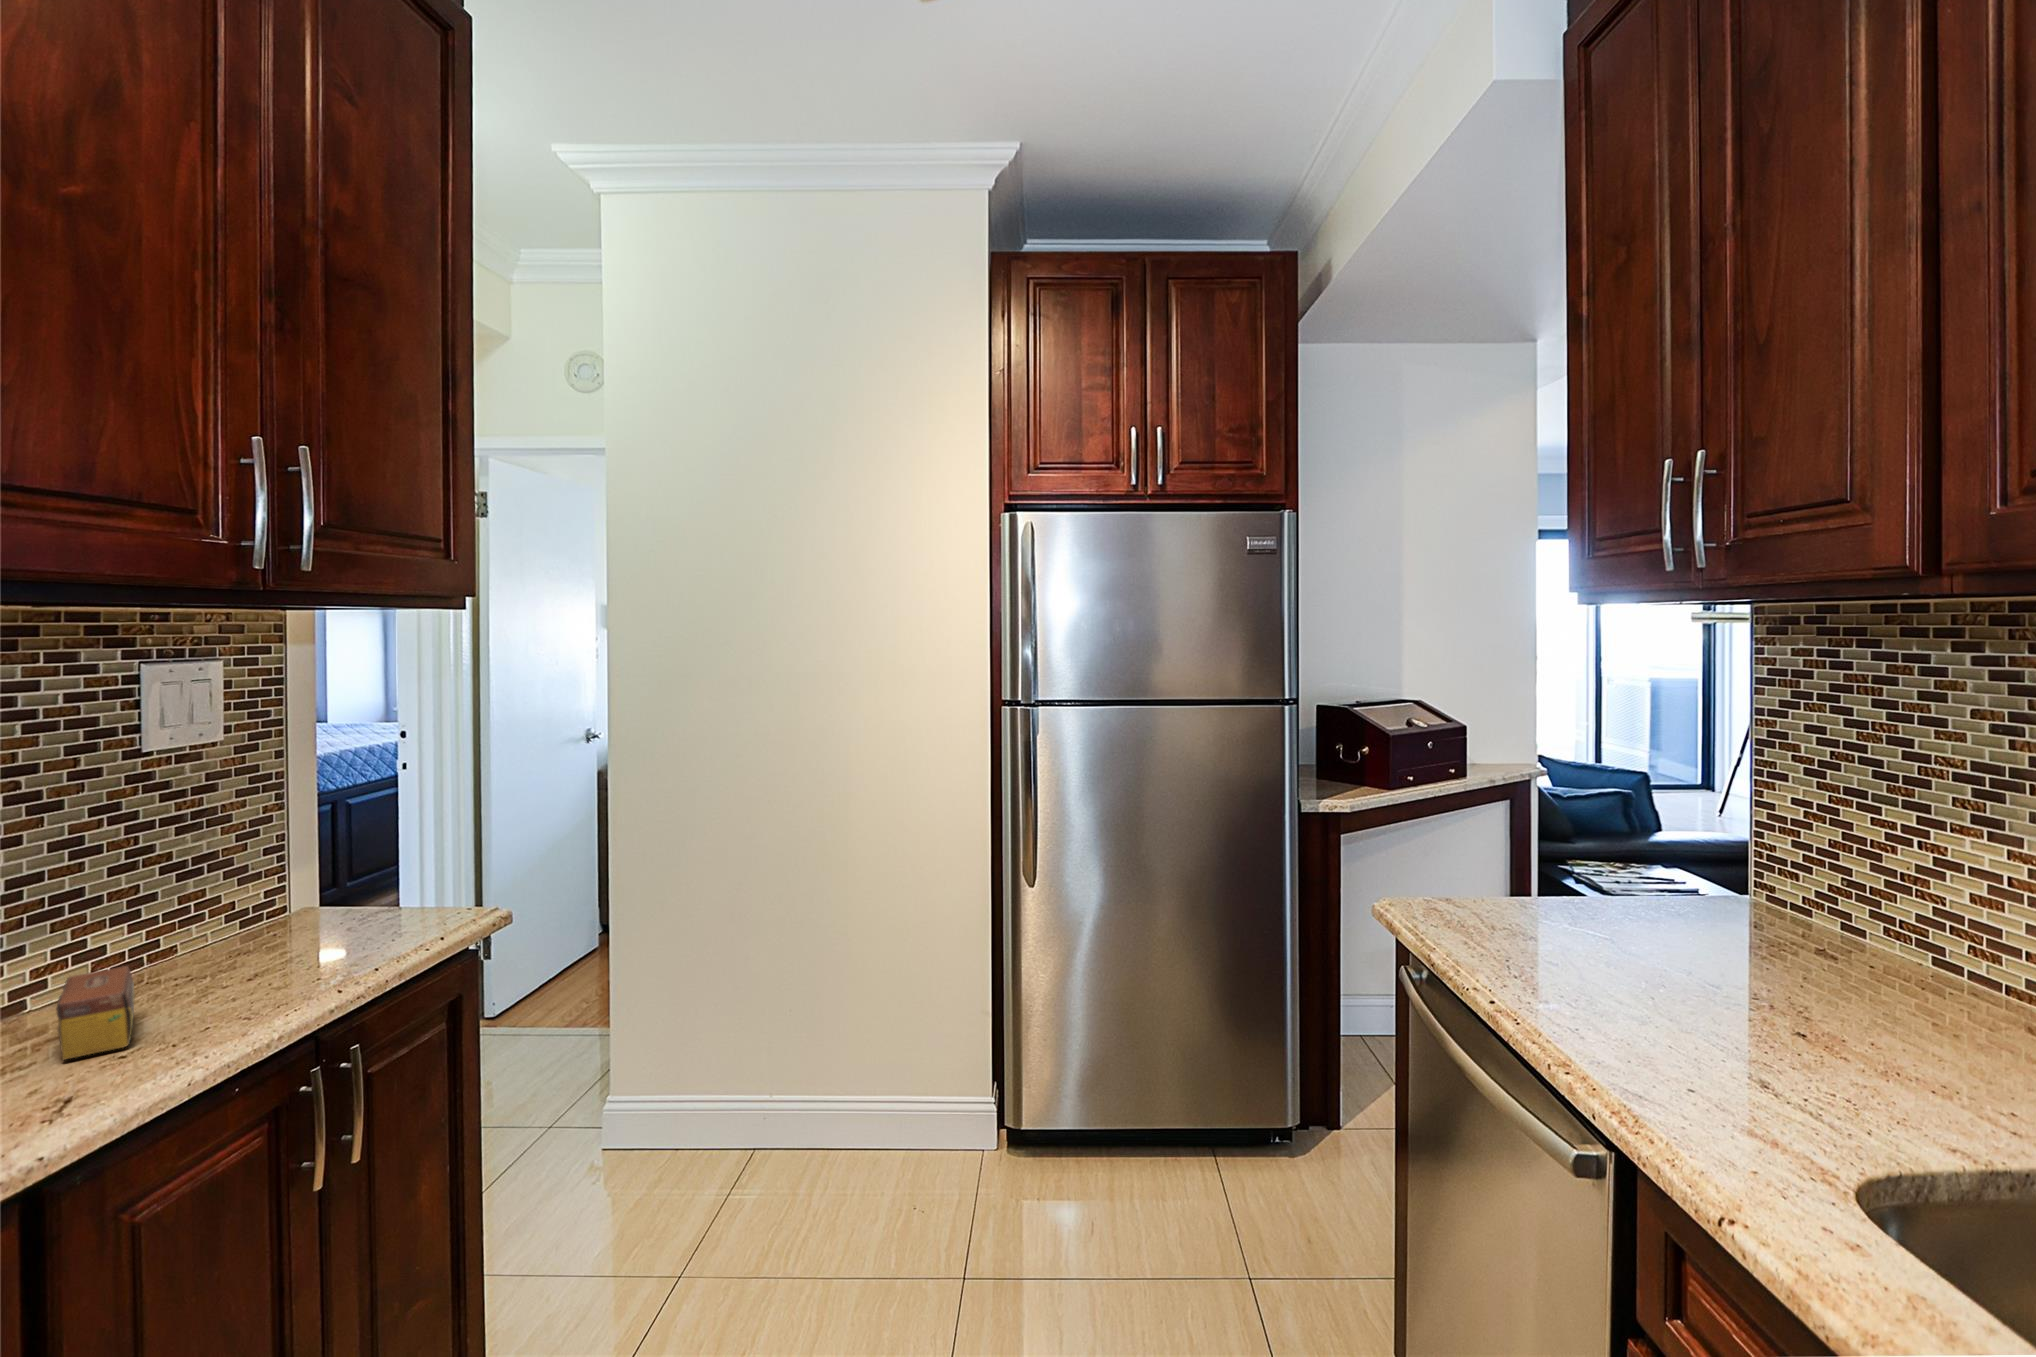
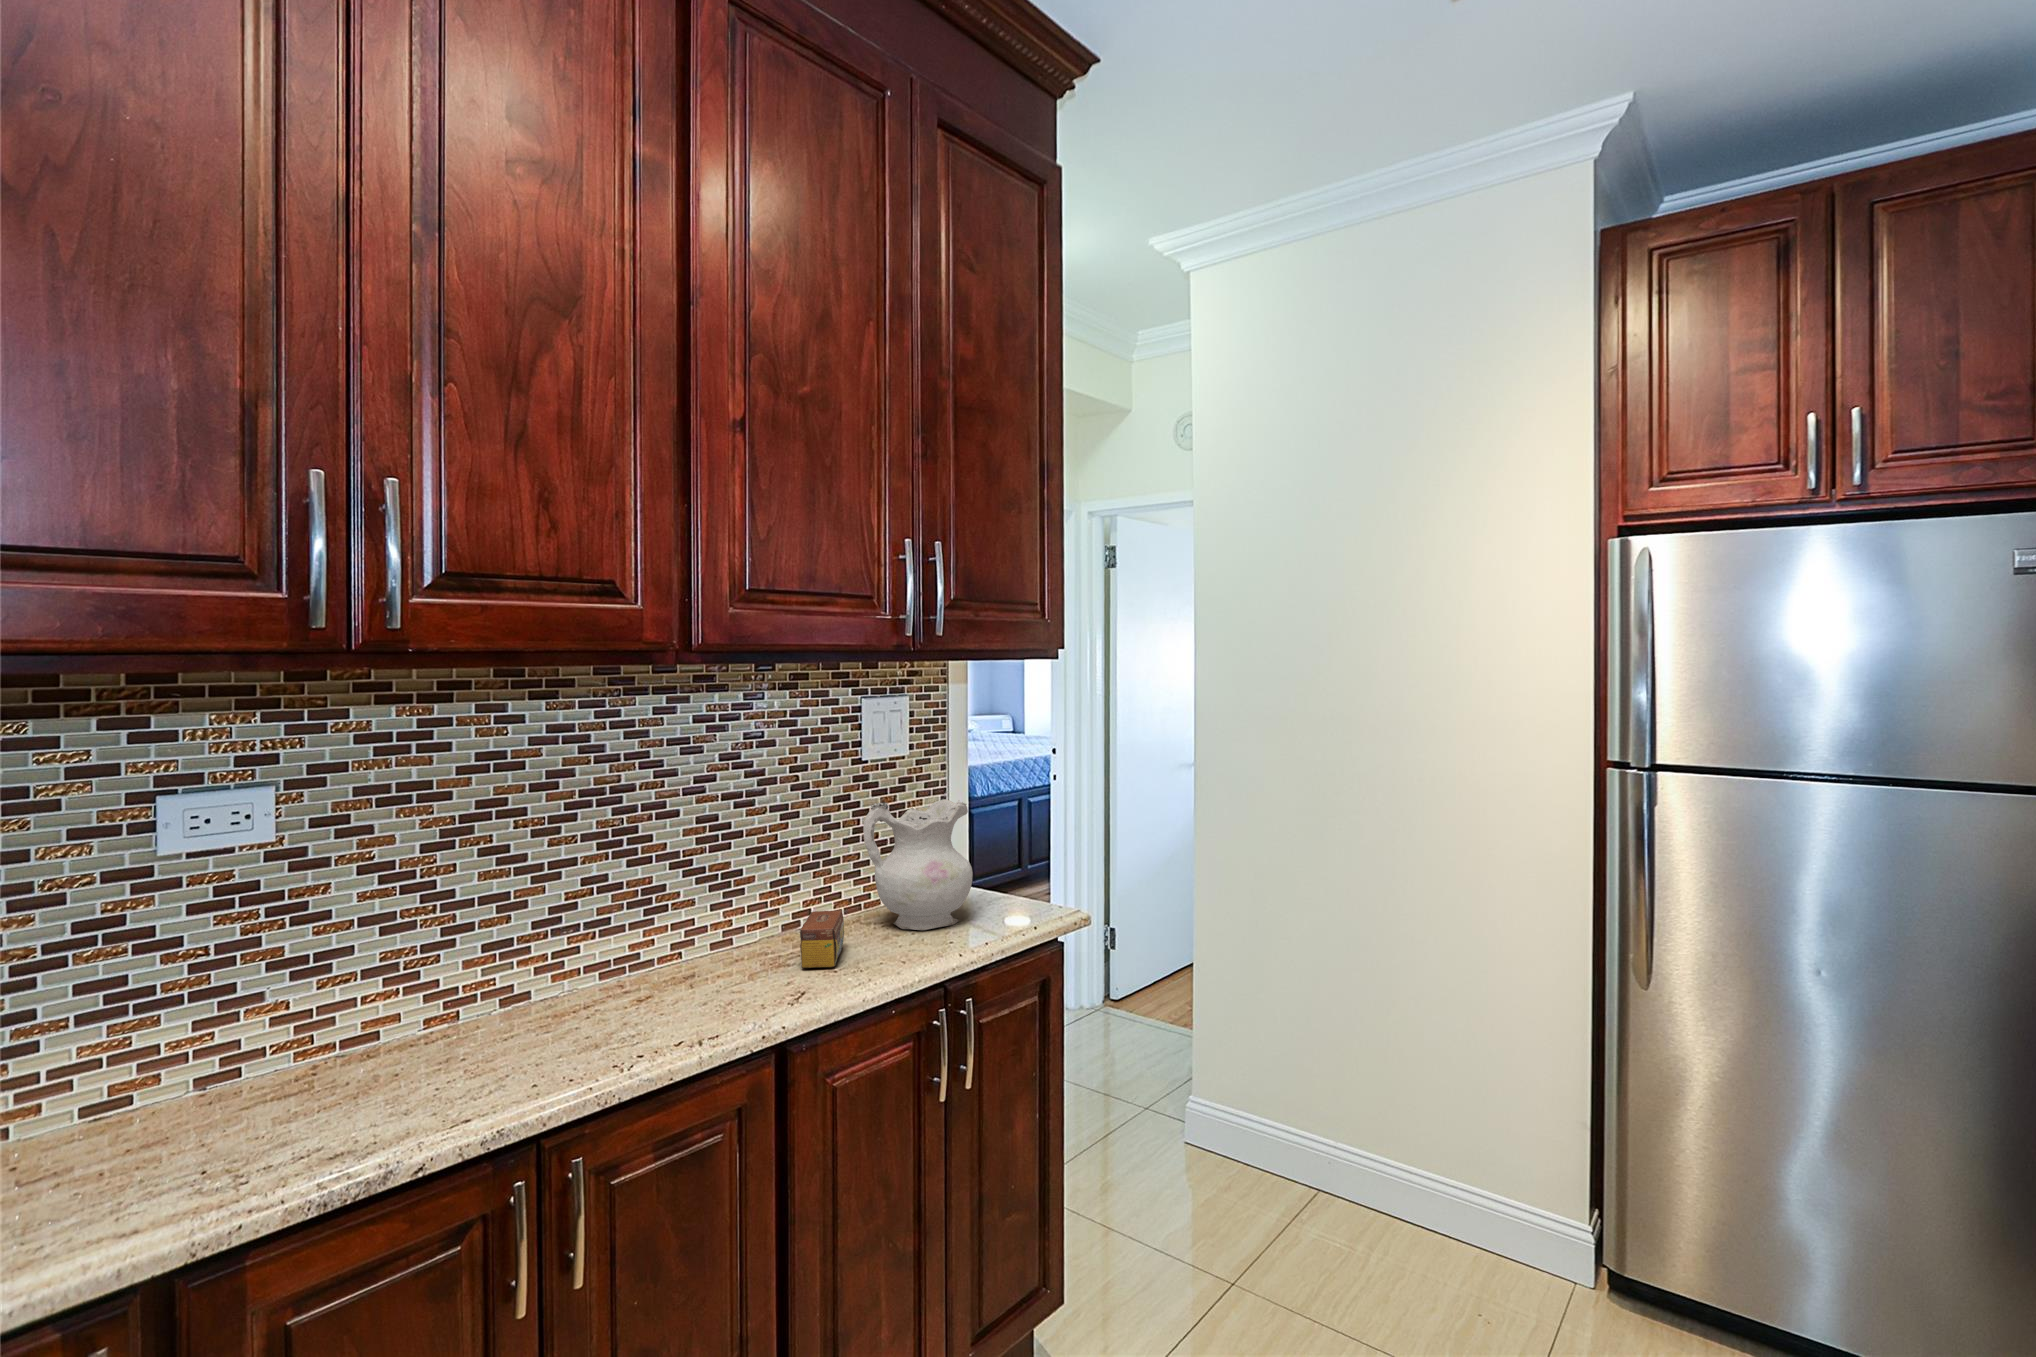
ceramic pitcher: none [158,794,345,976] -> present [863,799,973,930]

